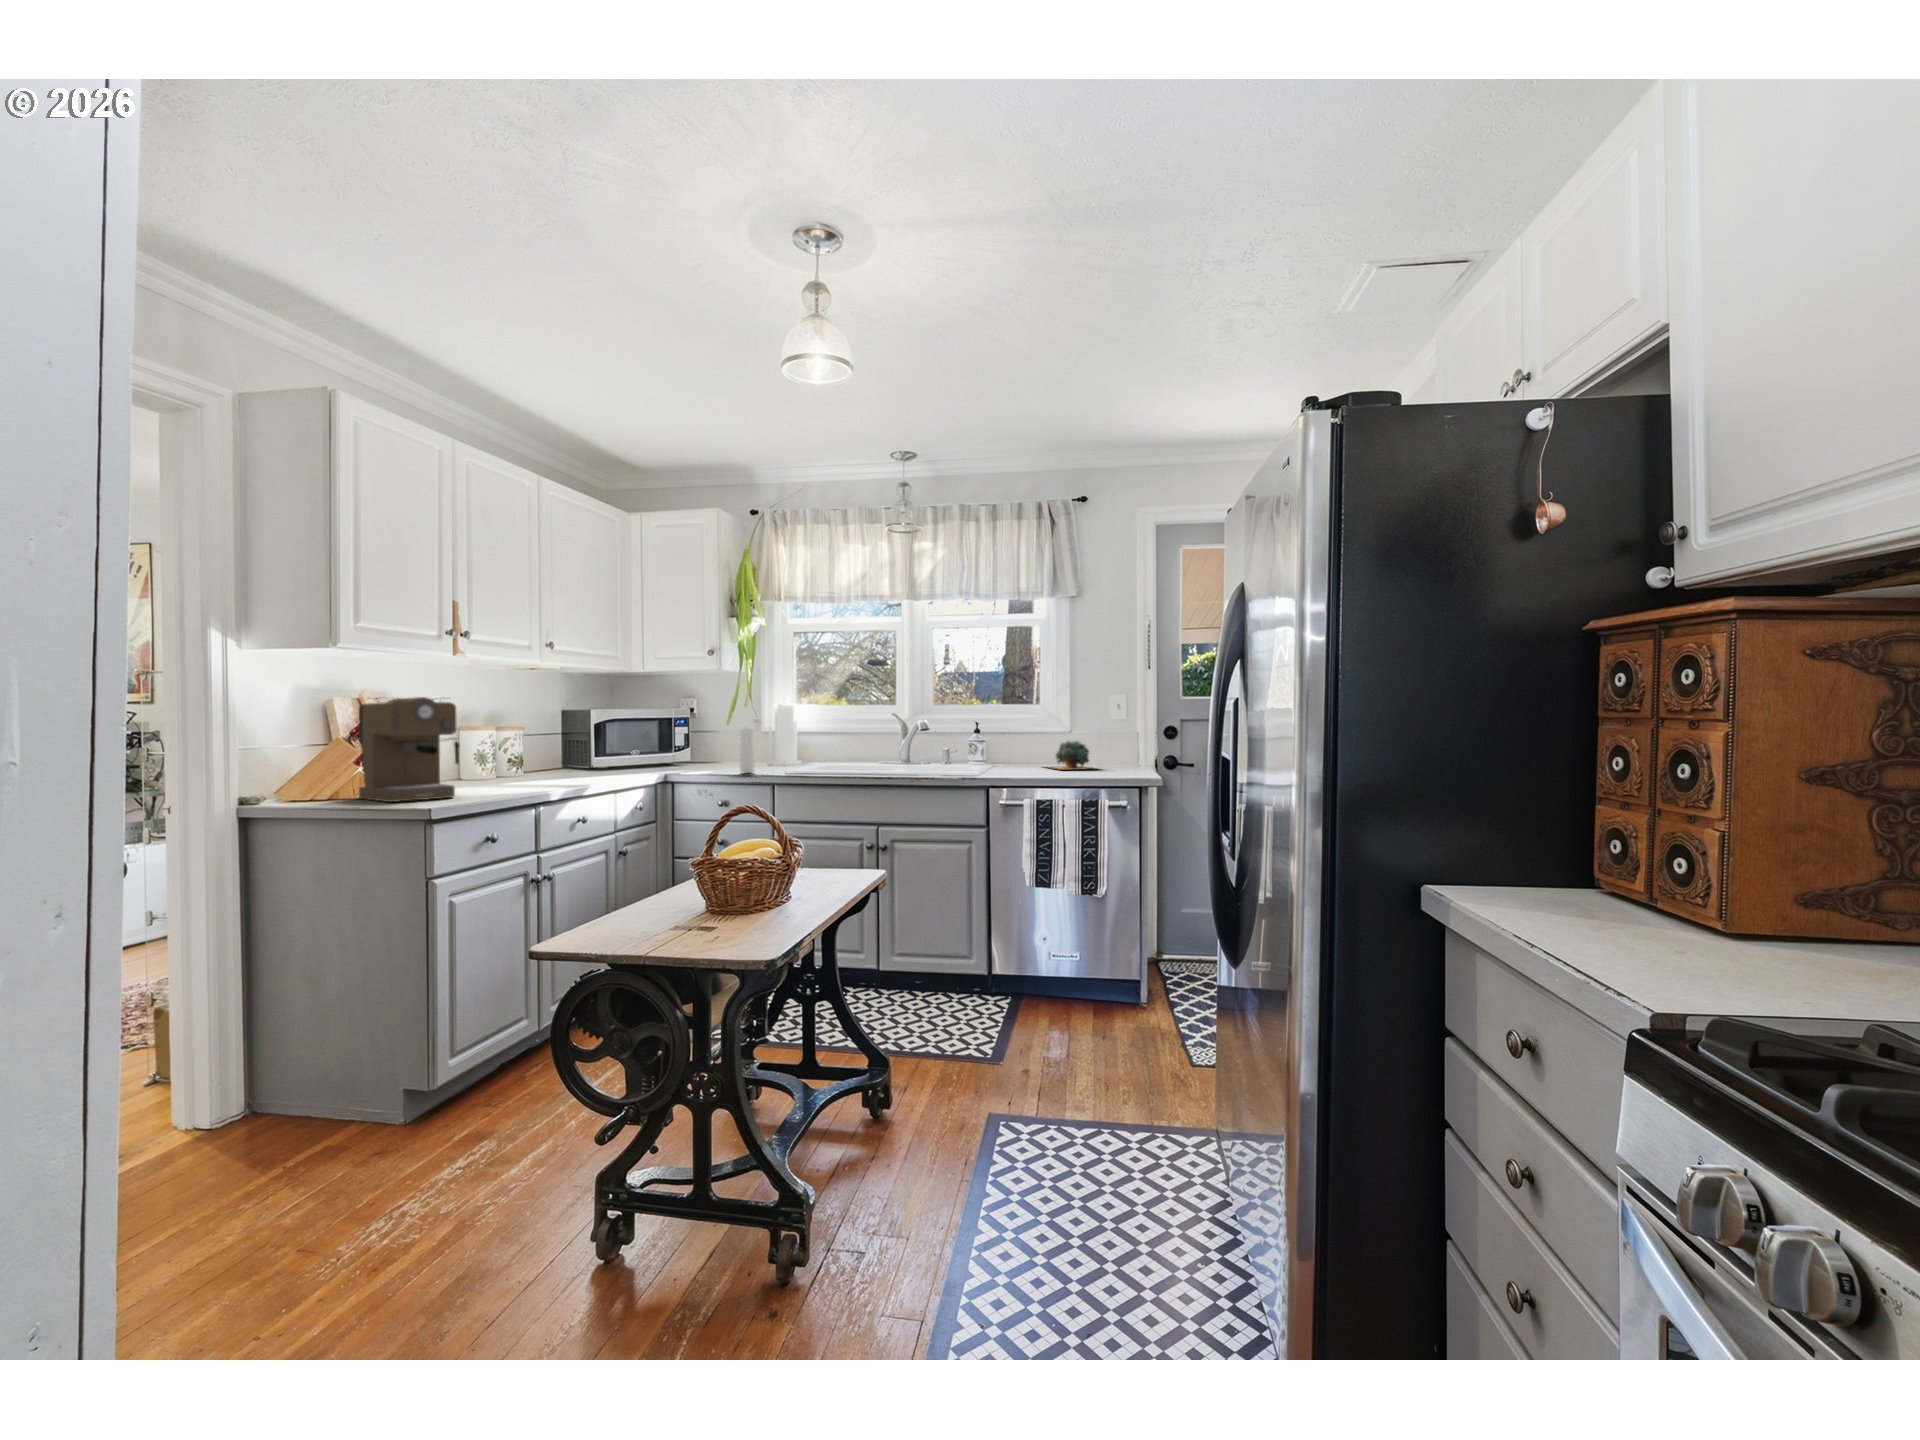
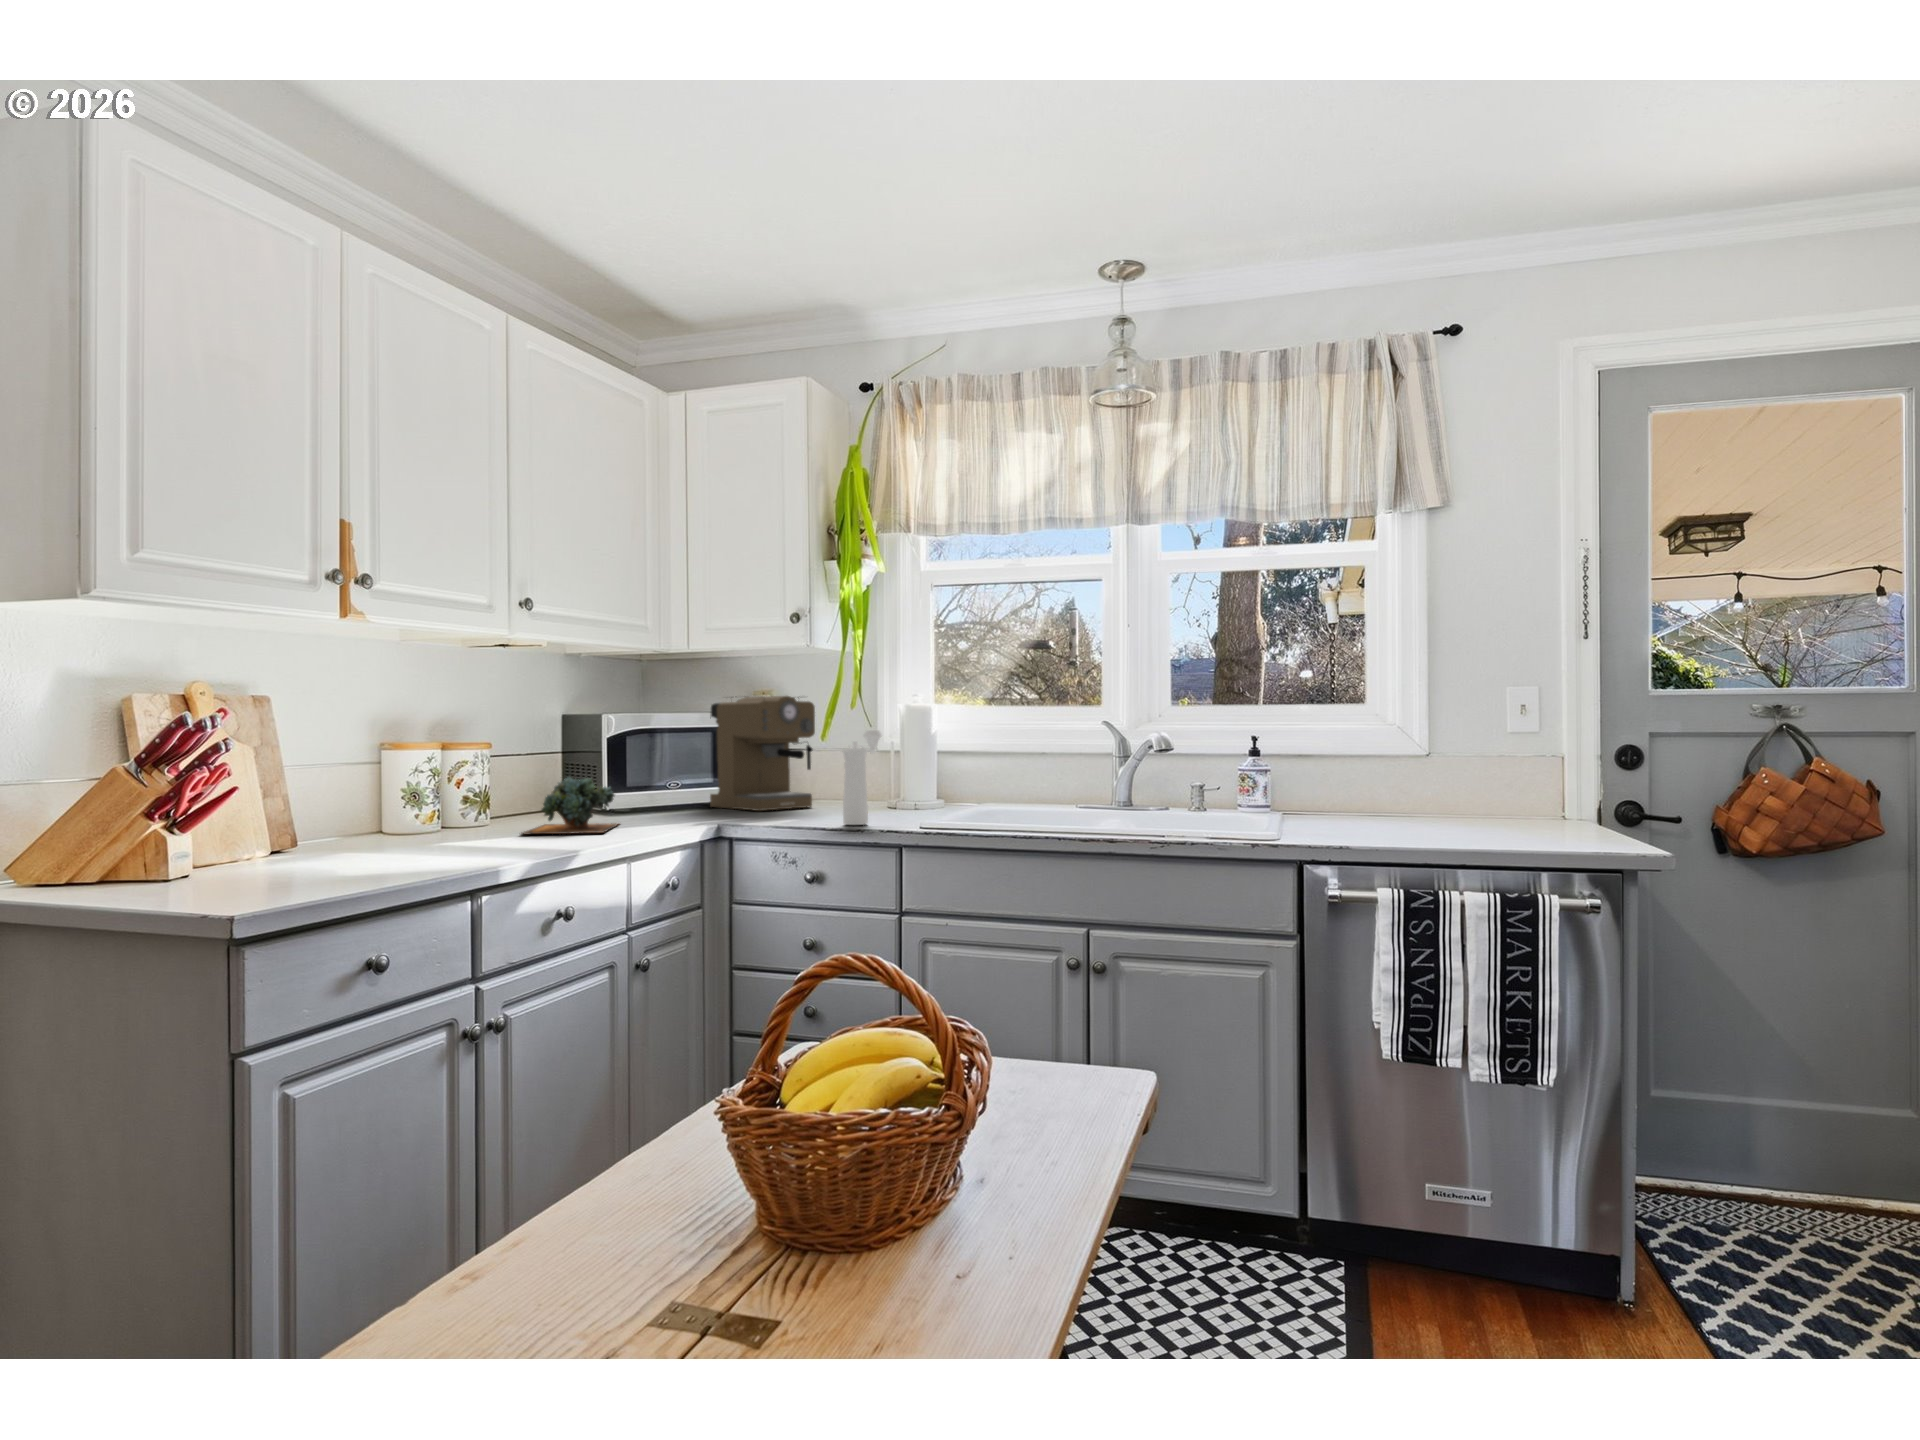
coffee maker: present [359,697,459,802] -> present [710,696,815,811]
succulent plant: present [1050,741,1092,770] -> present [522,777,619,834]

